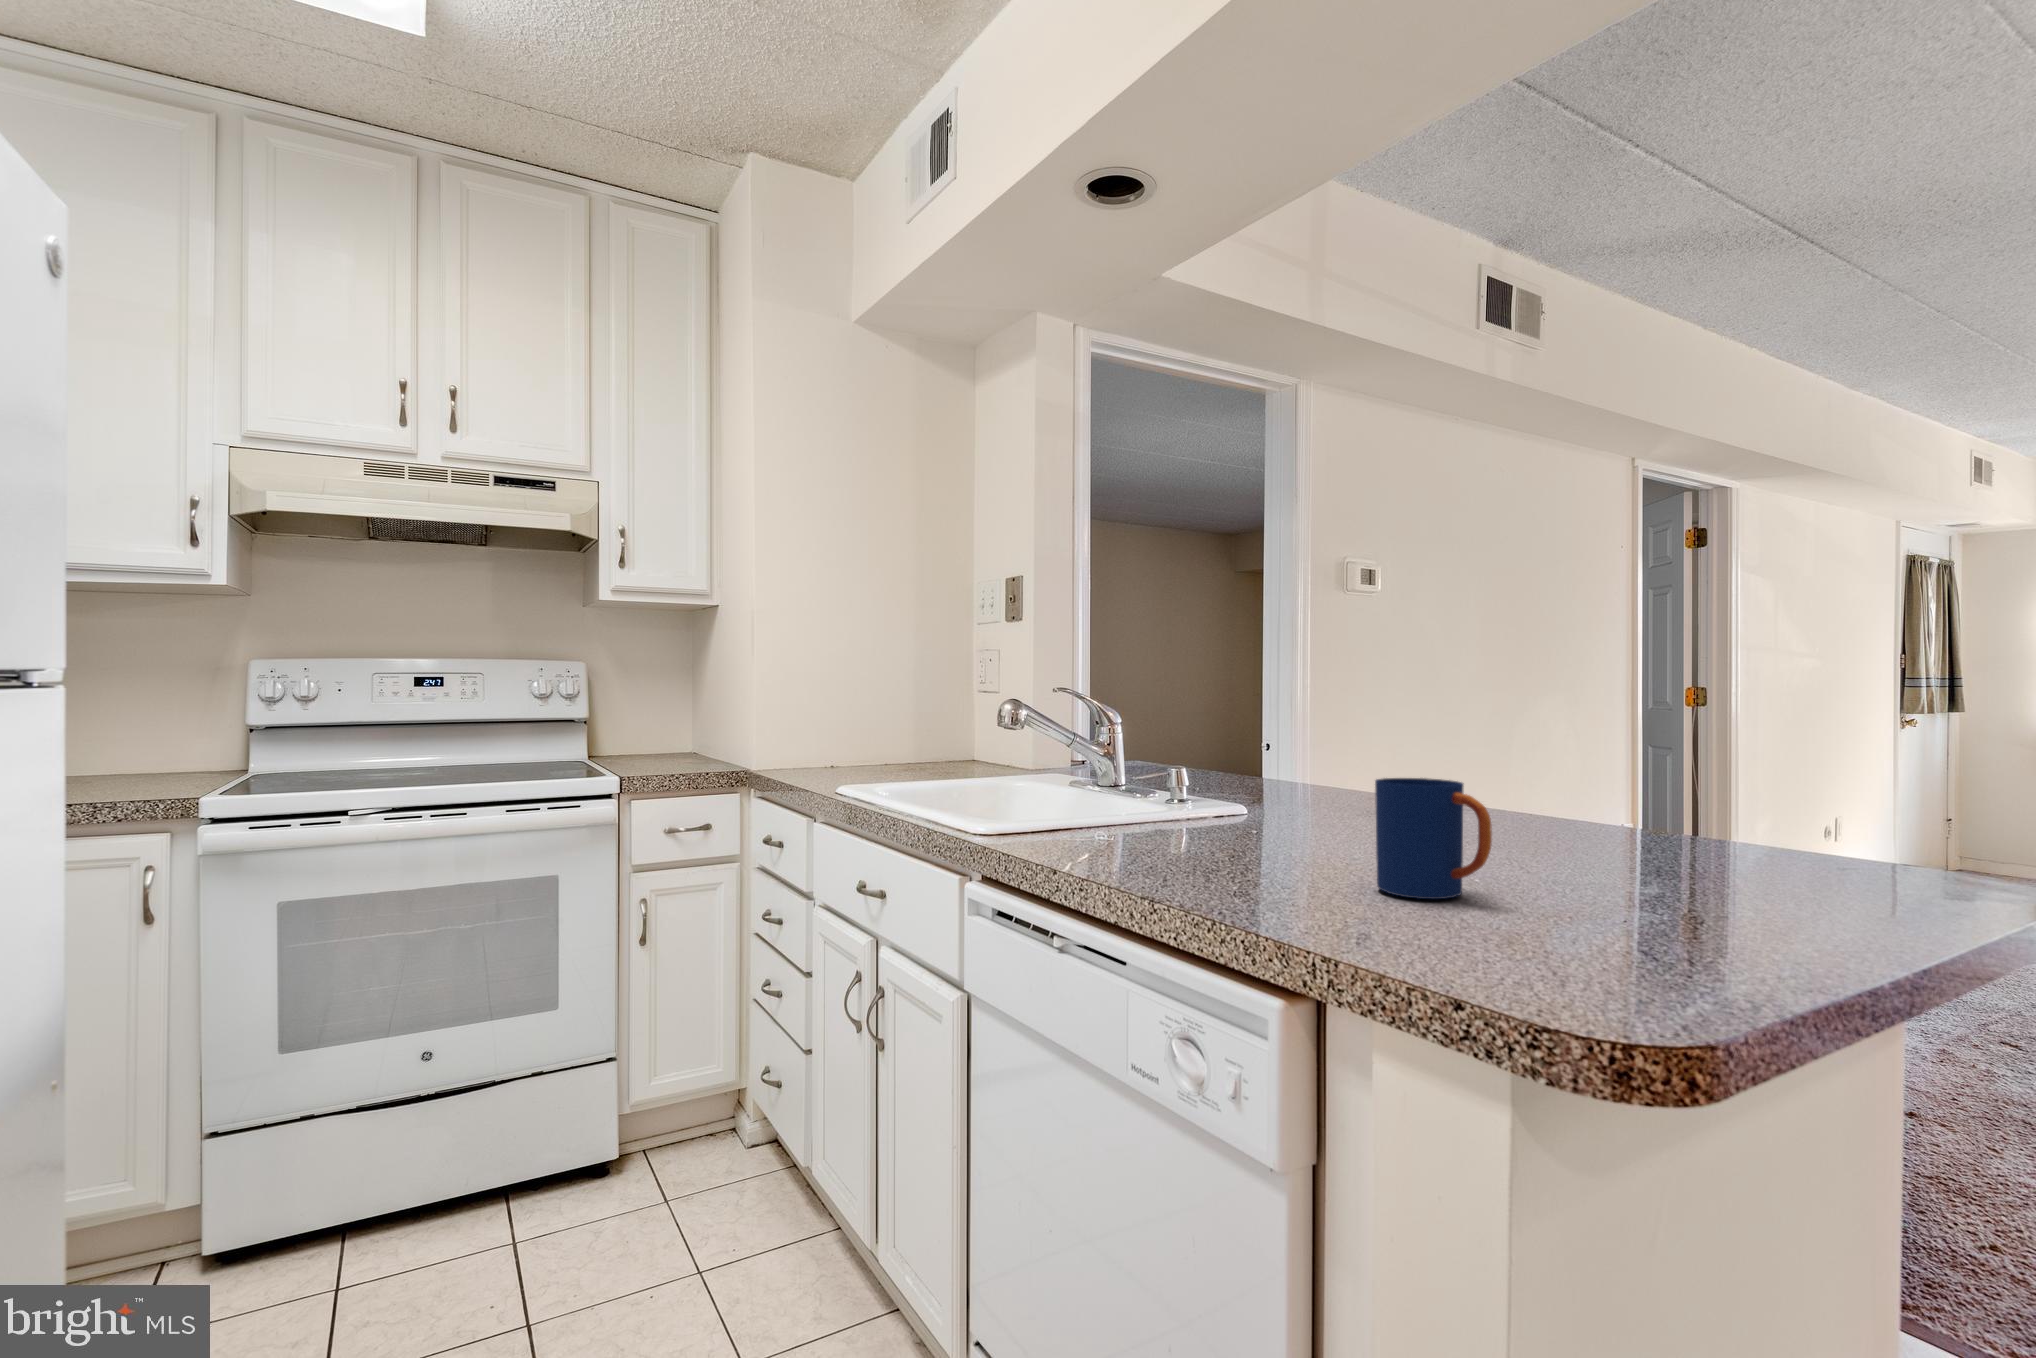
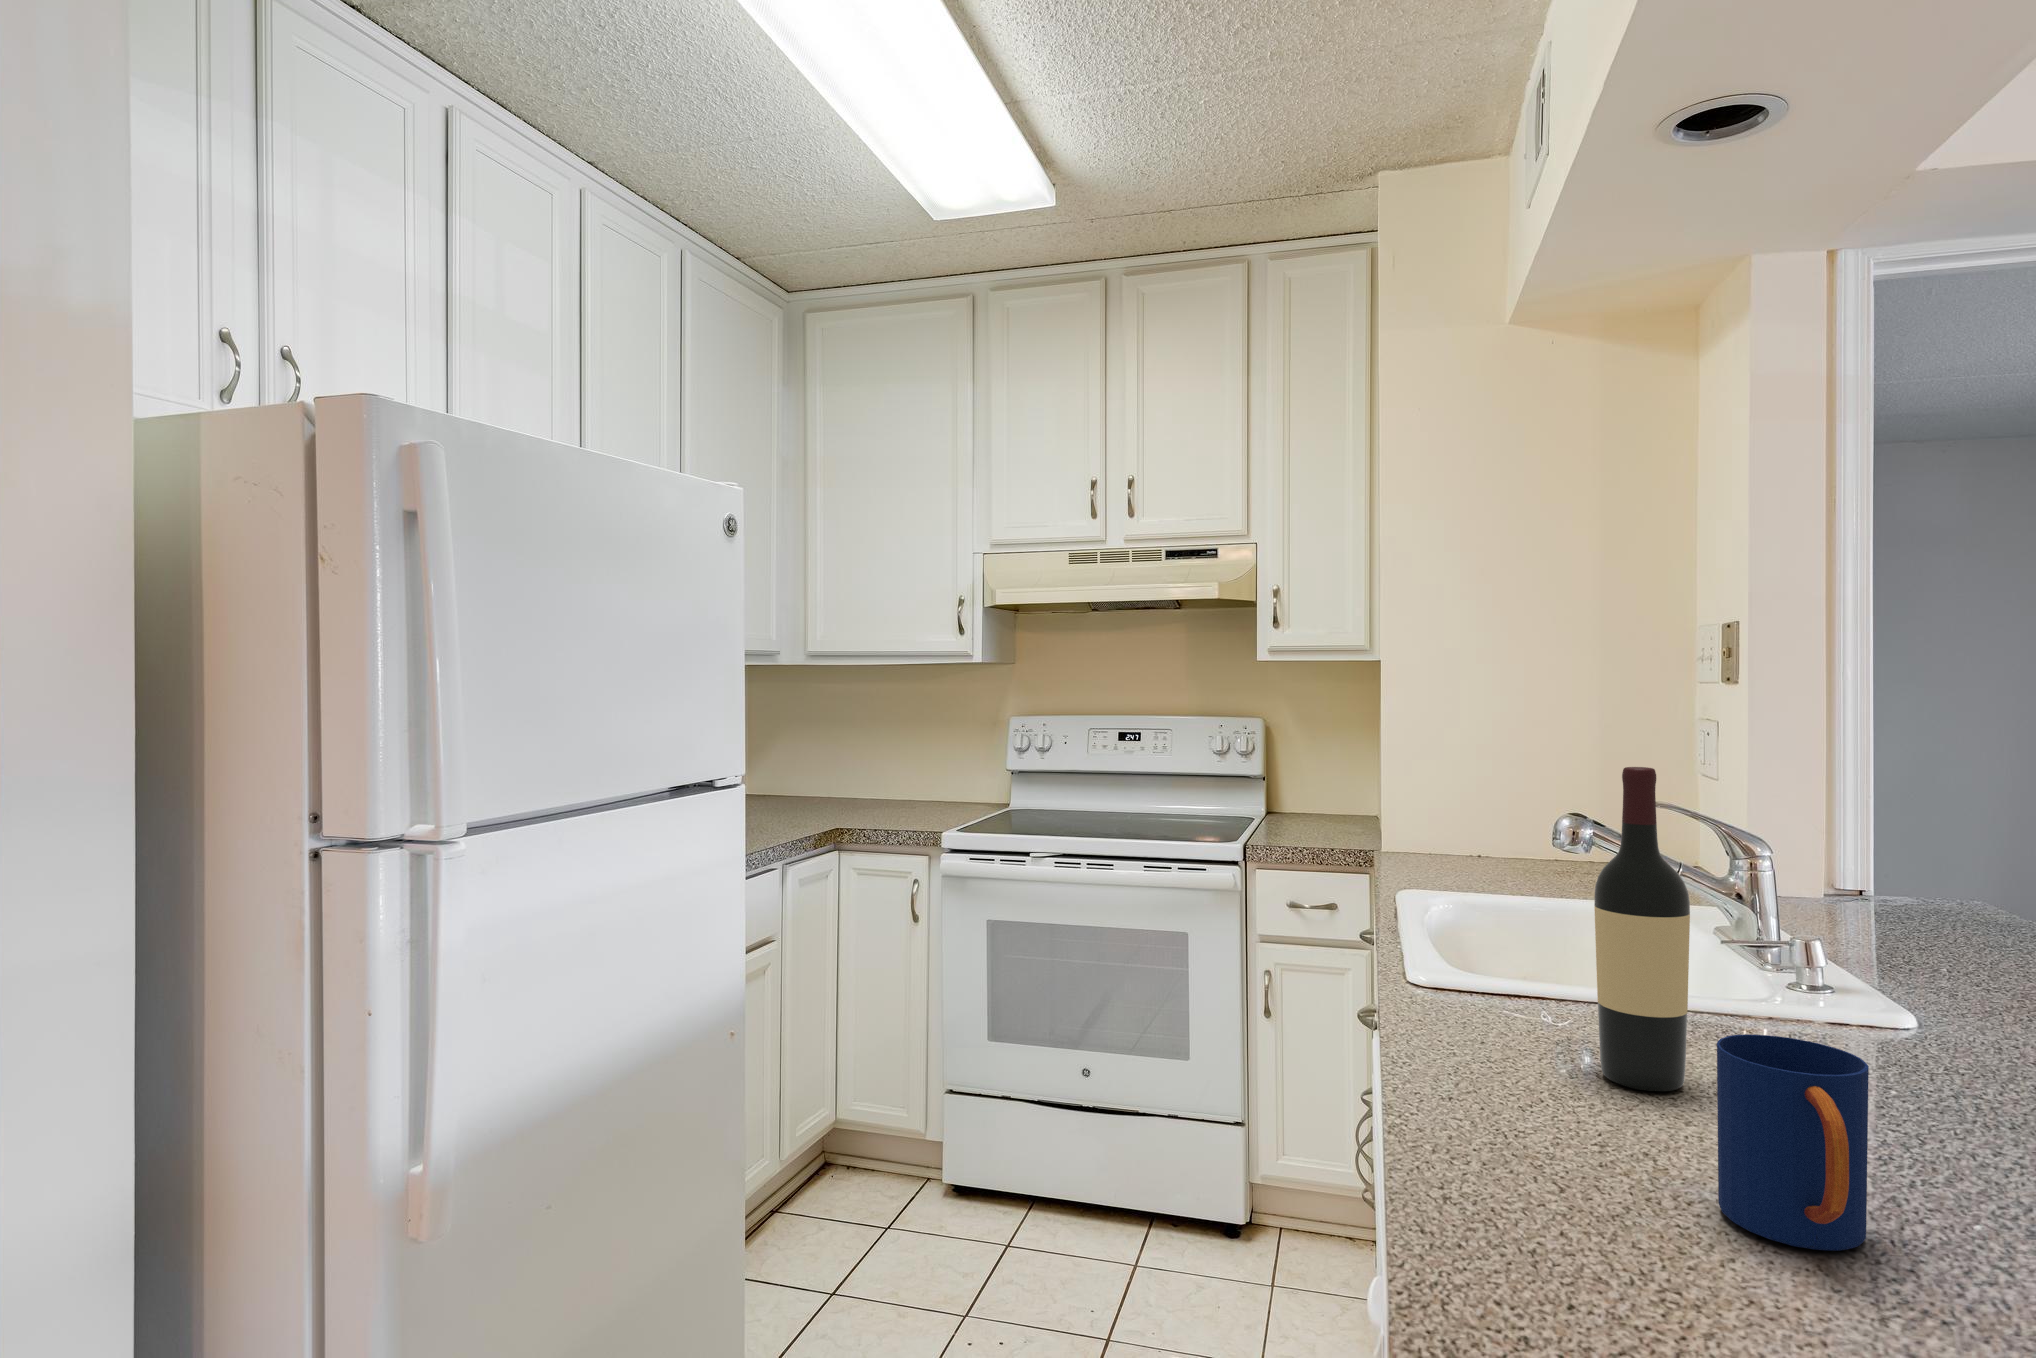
wine bottle: none [1184,626,1246,858] -> present [1594,767,1690,1091]

